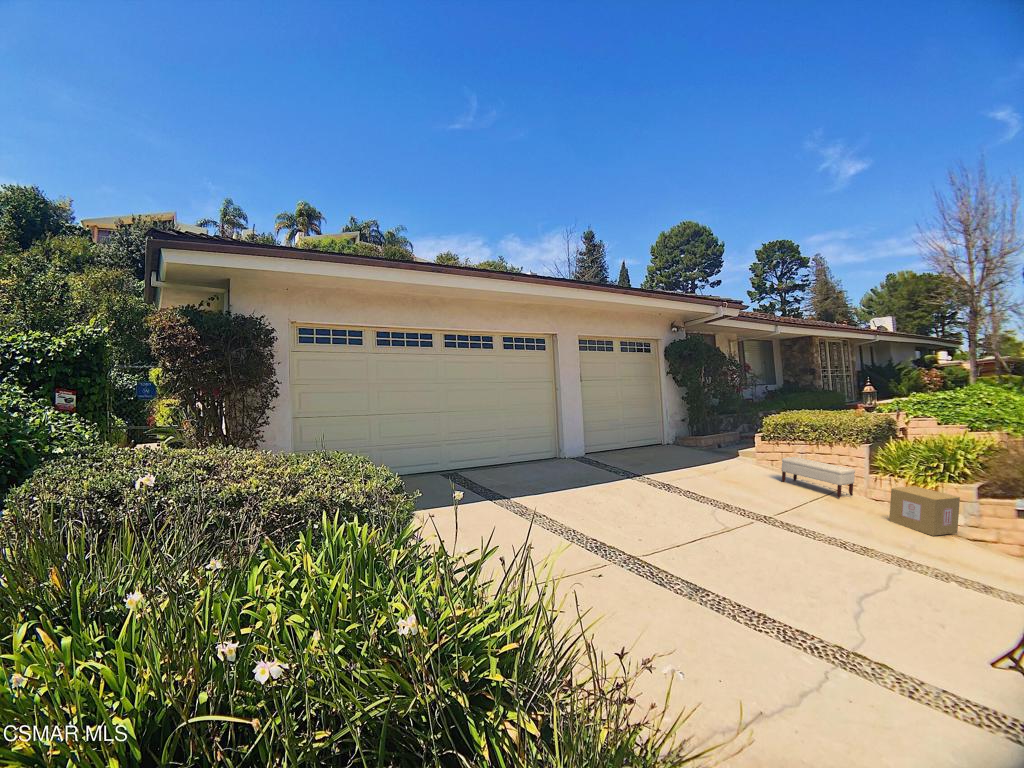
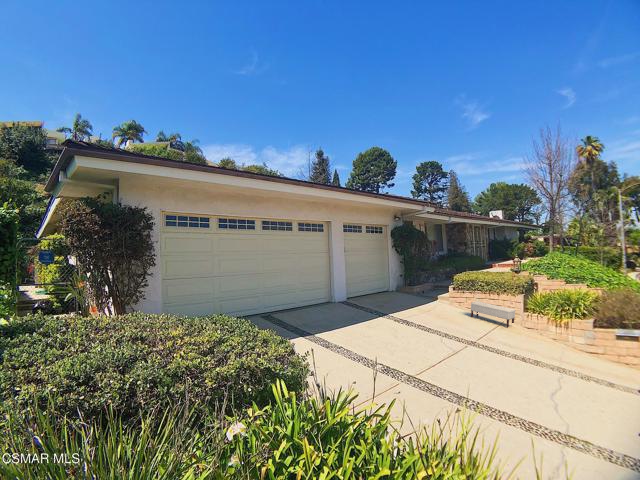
cardboard box: present [889,486,960,536] -> none [542,320,582,352]

